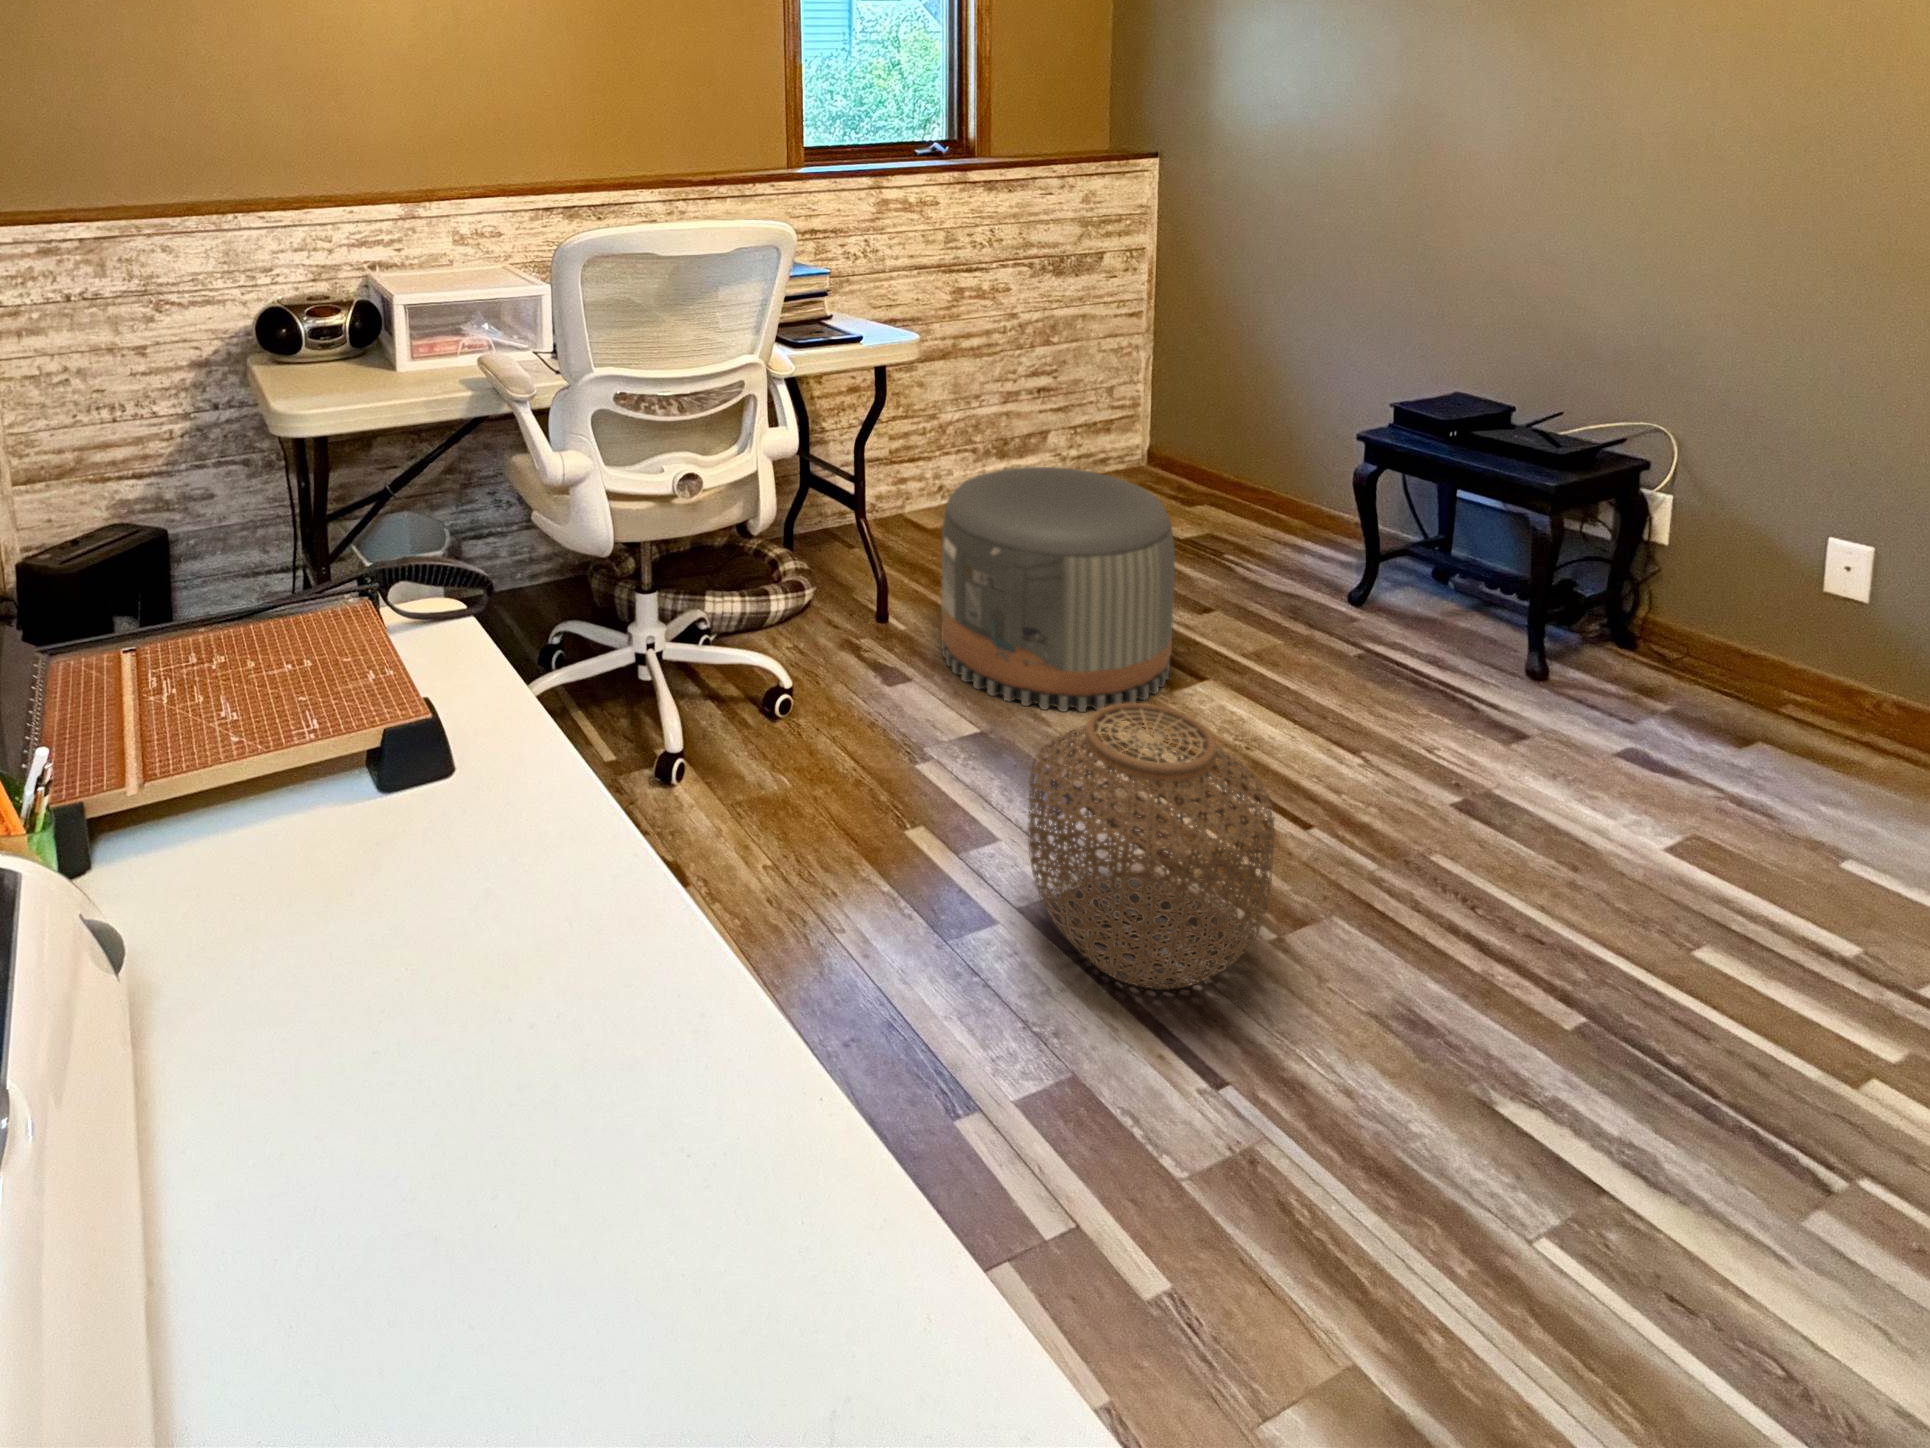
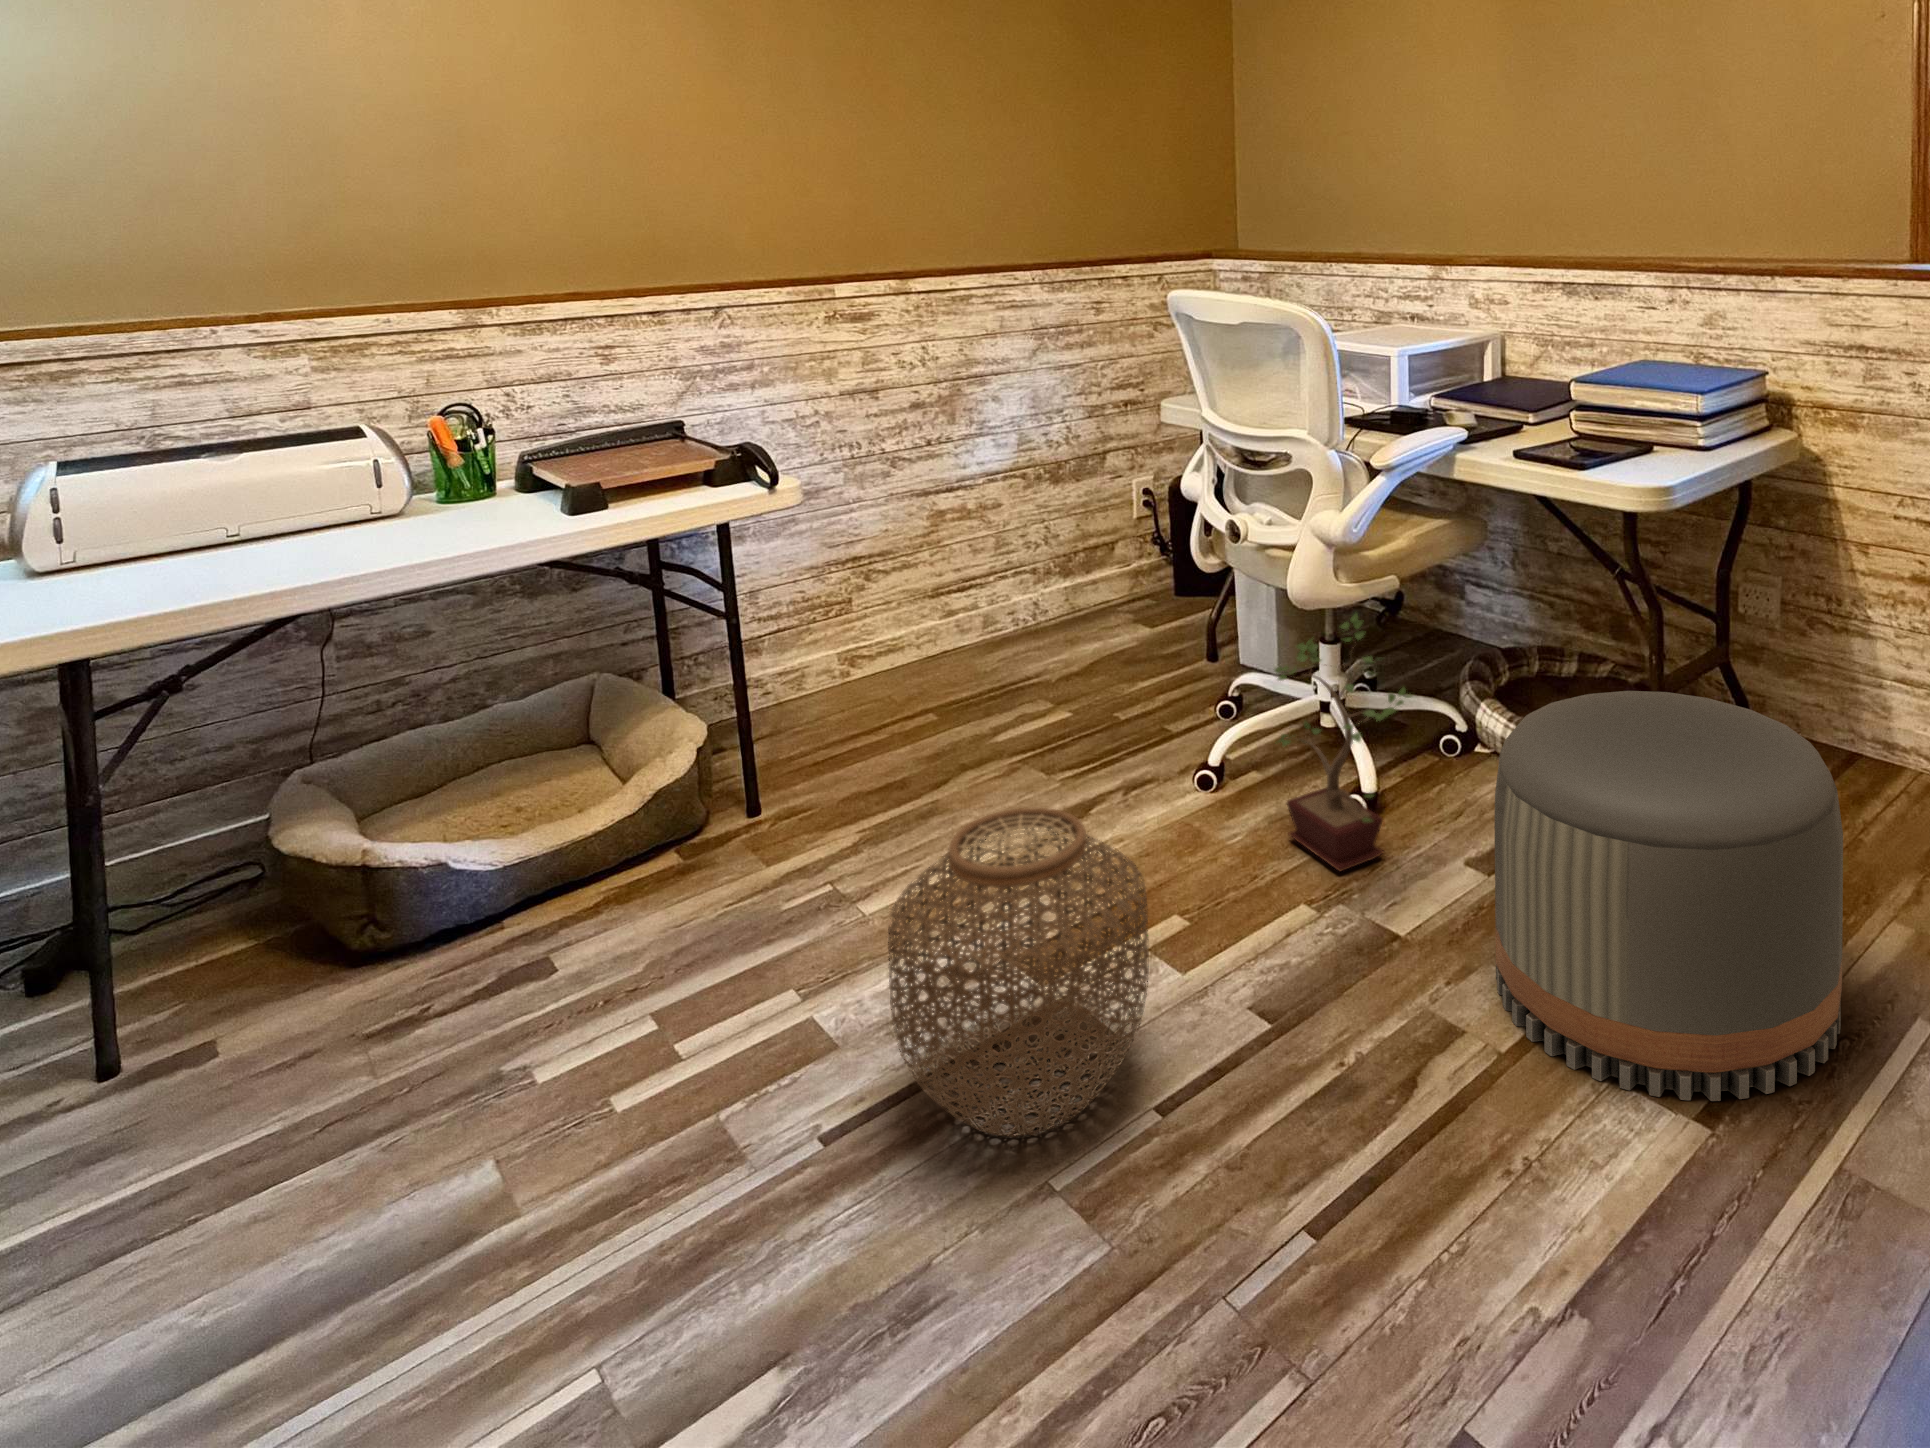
potted plant: none [731,515,938,749] -> present [1275,614,1412,871]

